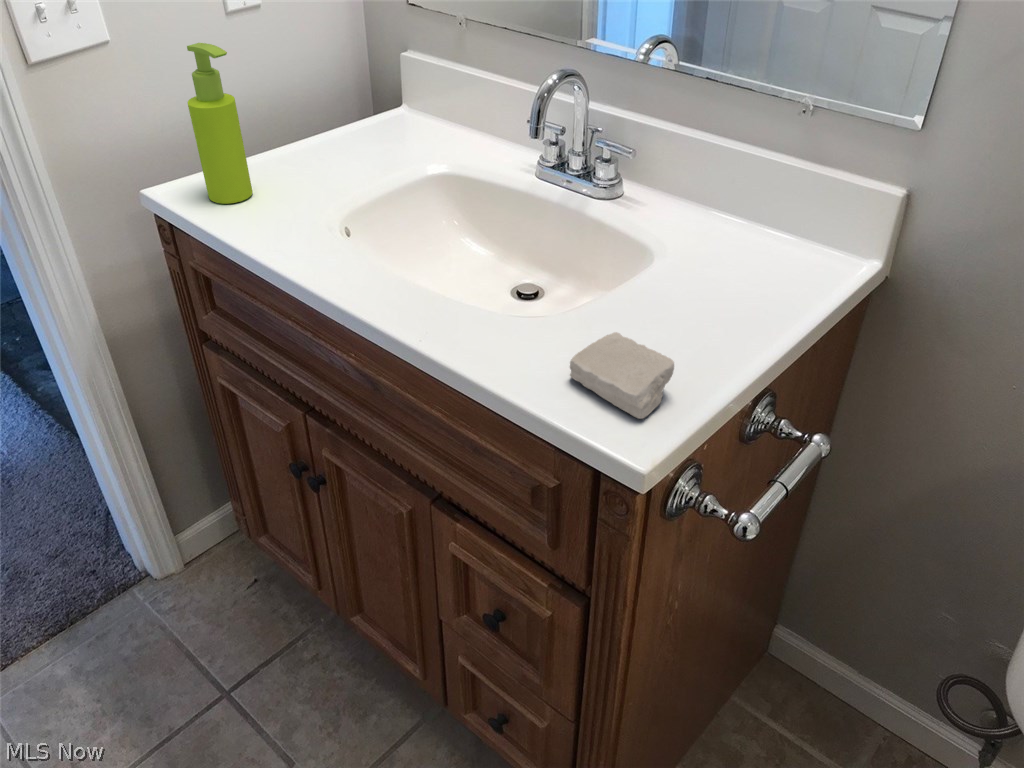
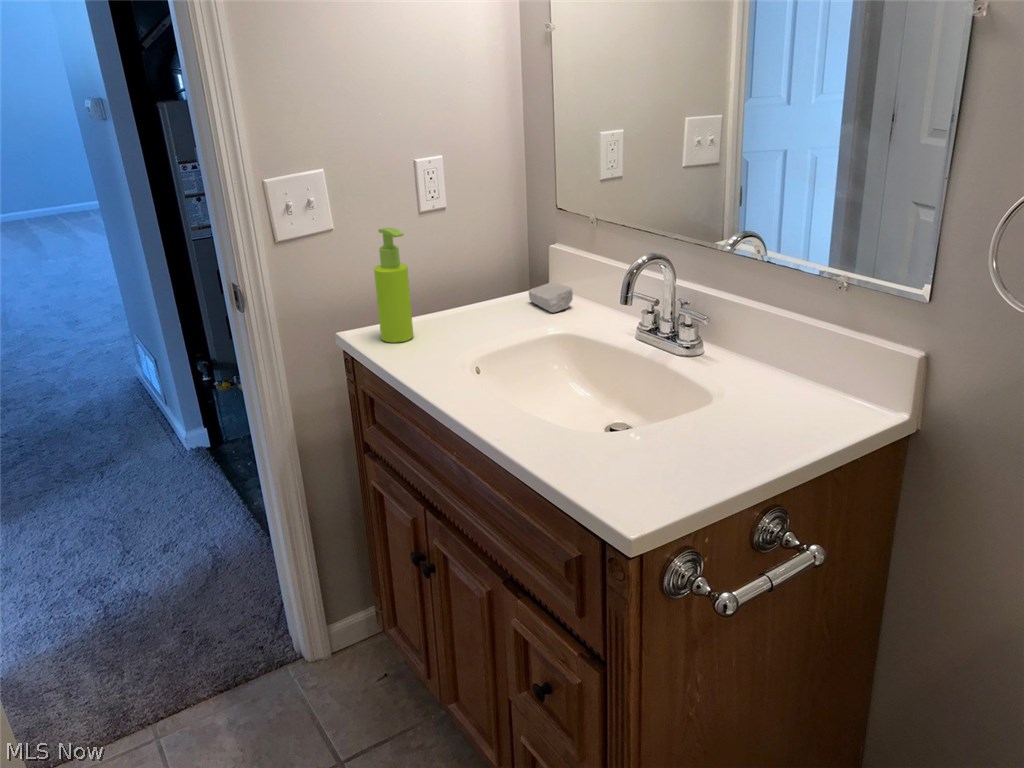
soap bar: present [570,332,674,419] -> present [529,281,573,312]

